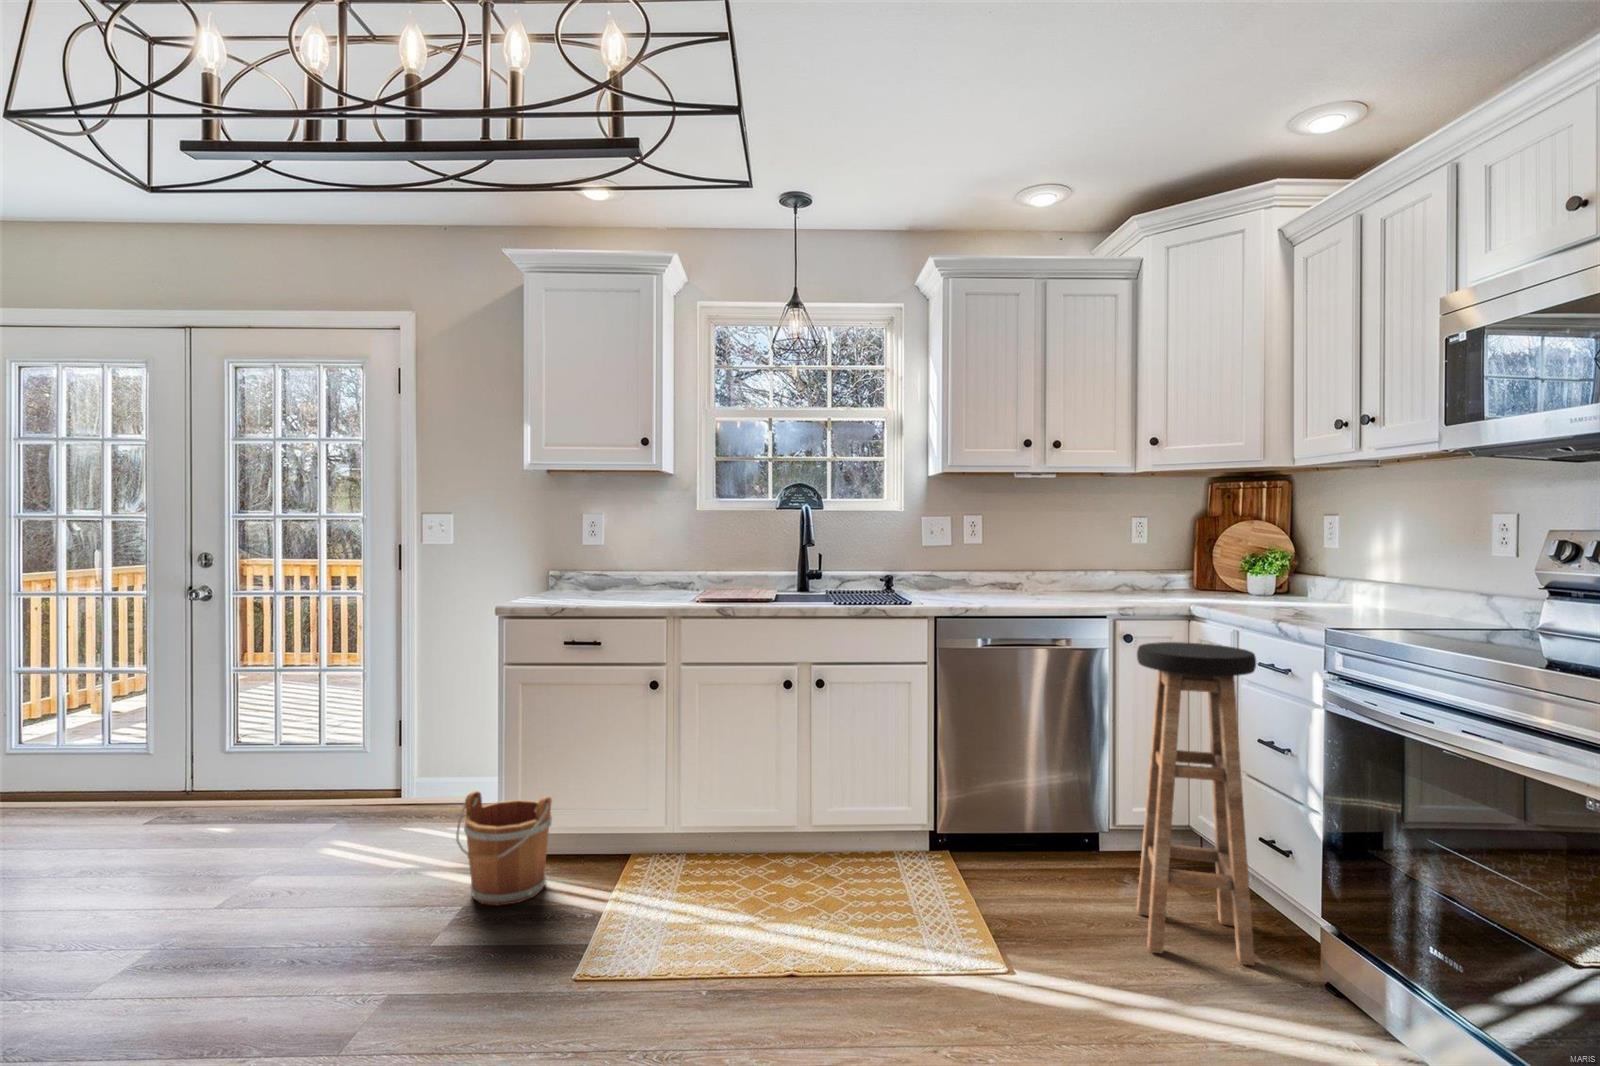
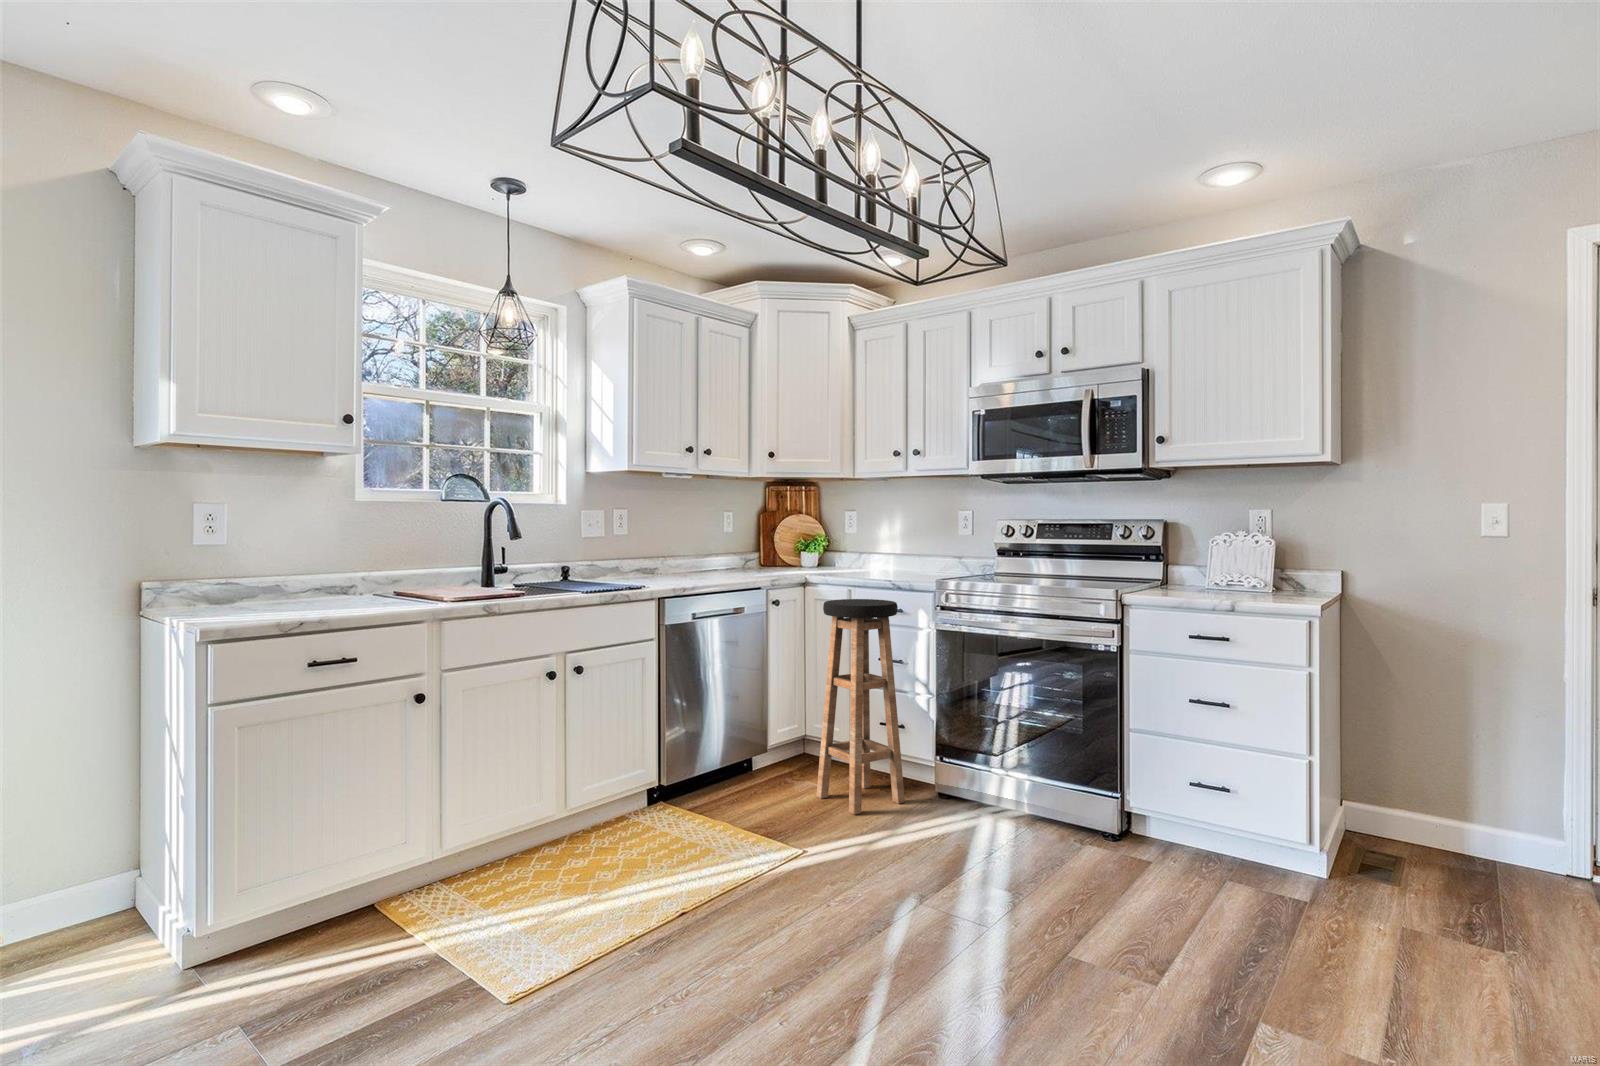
bucket: present [456,791,552,905] -> none [199,849,340,1009]

